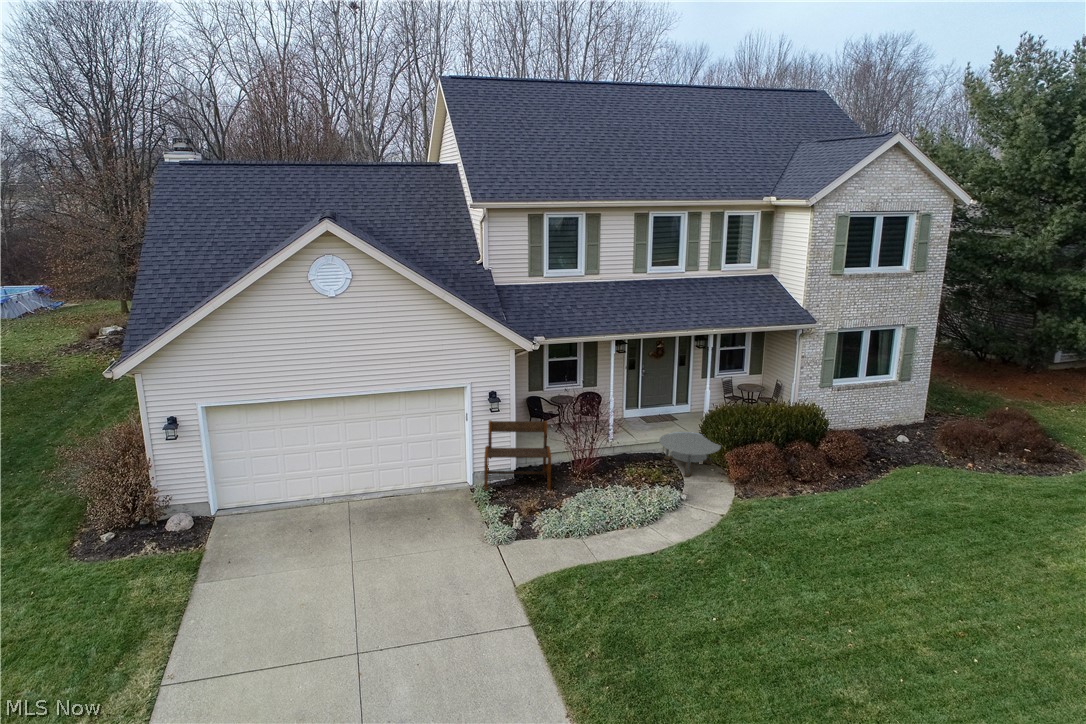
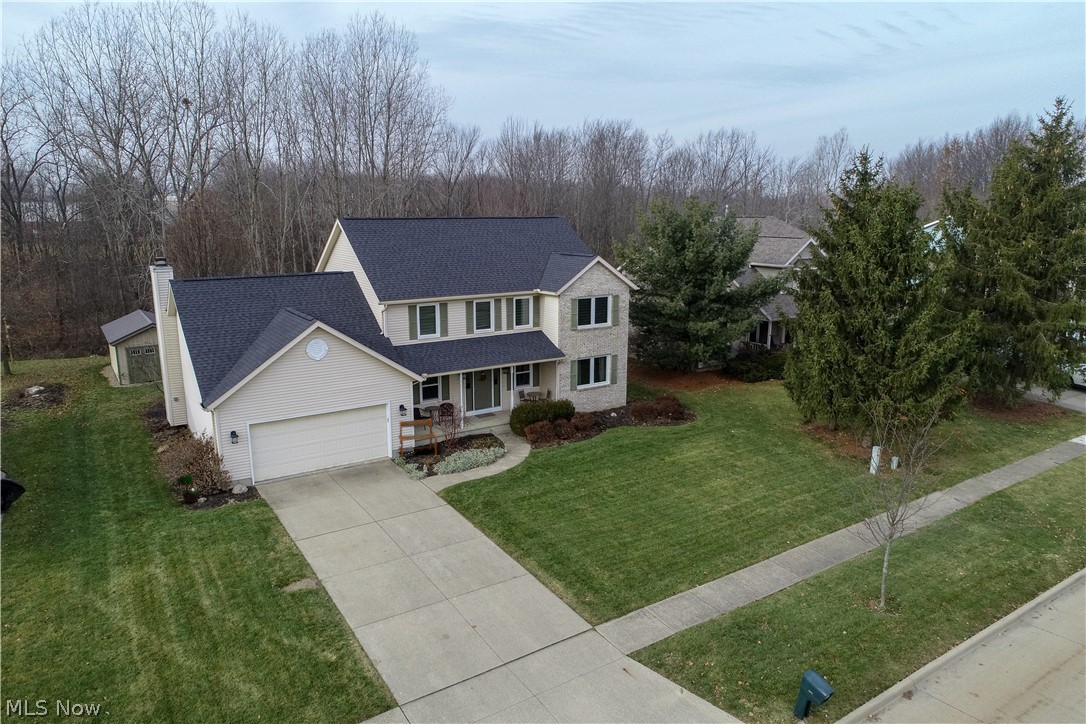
round table: present [659,432,721,477] -> none [490,420,522,442]
potted tree: none [48,482,101,539] -> present [176,474,200,502]

